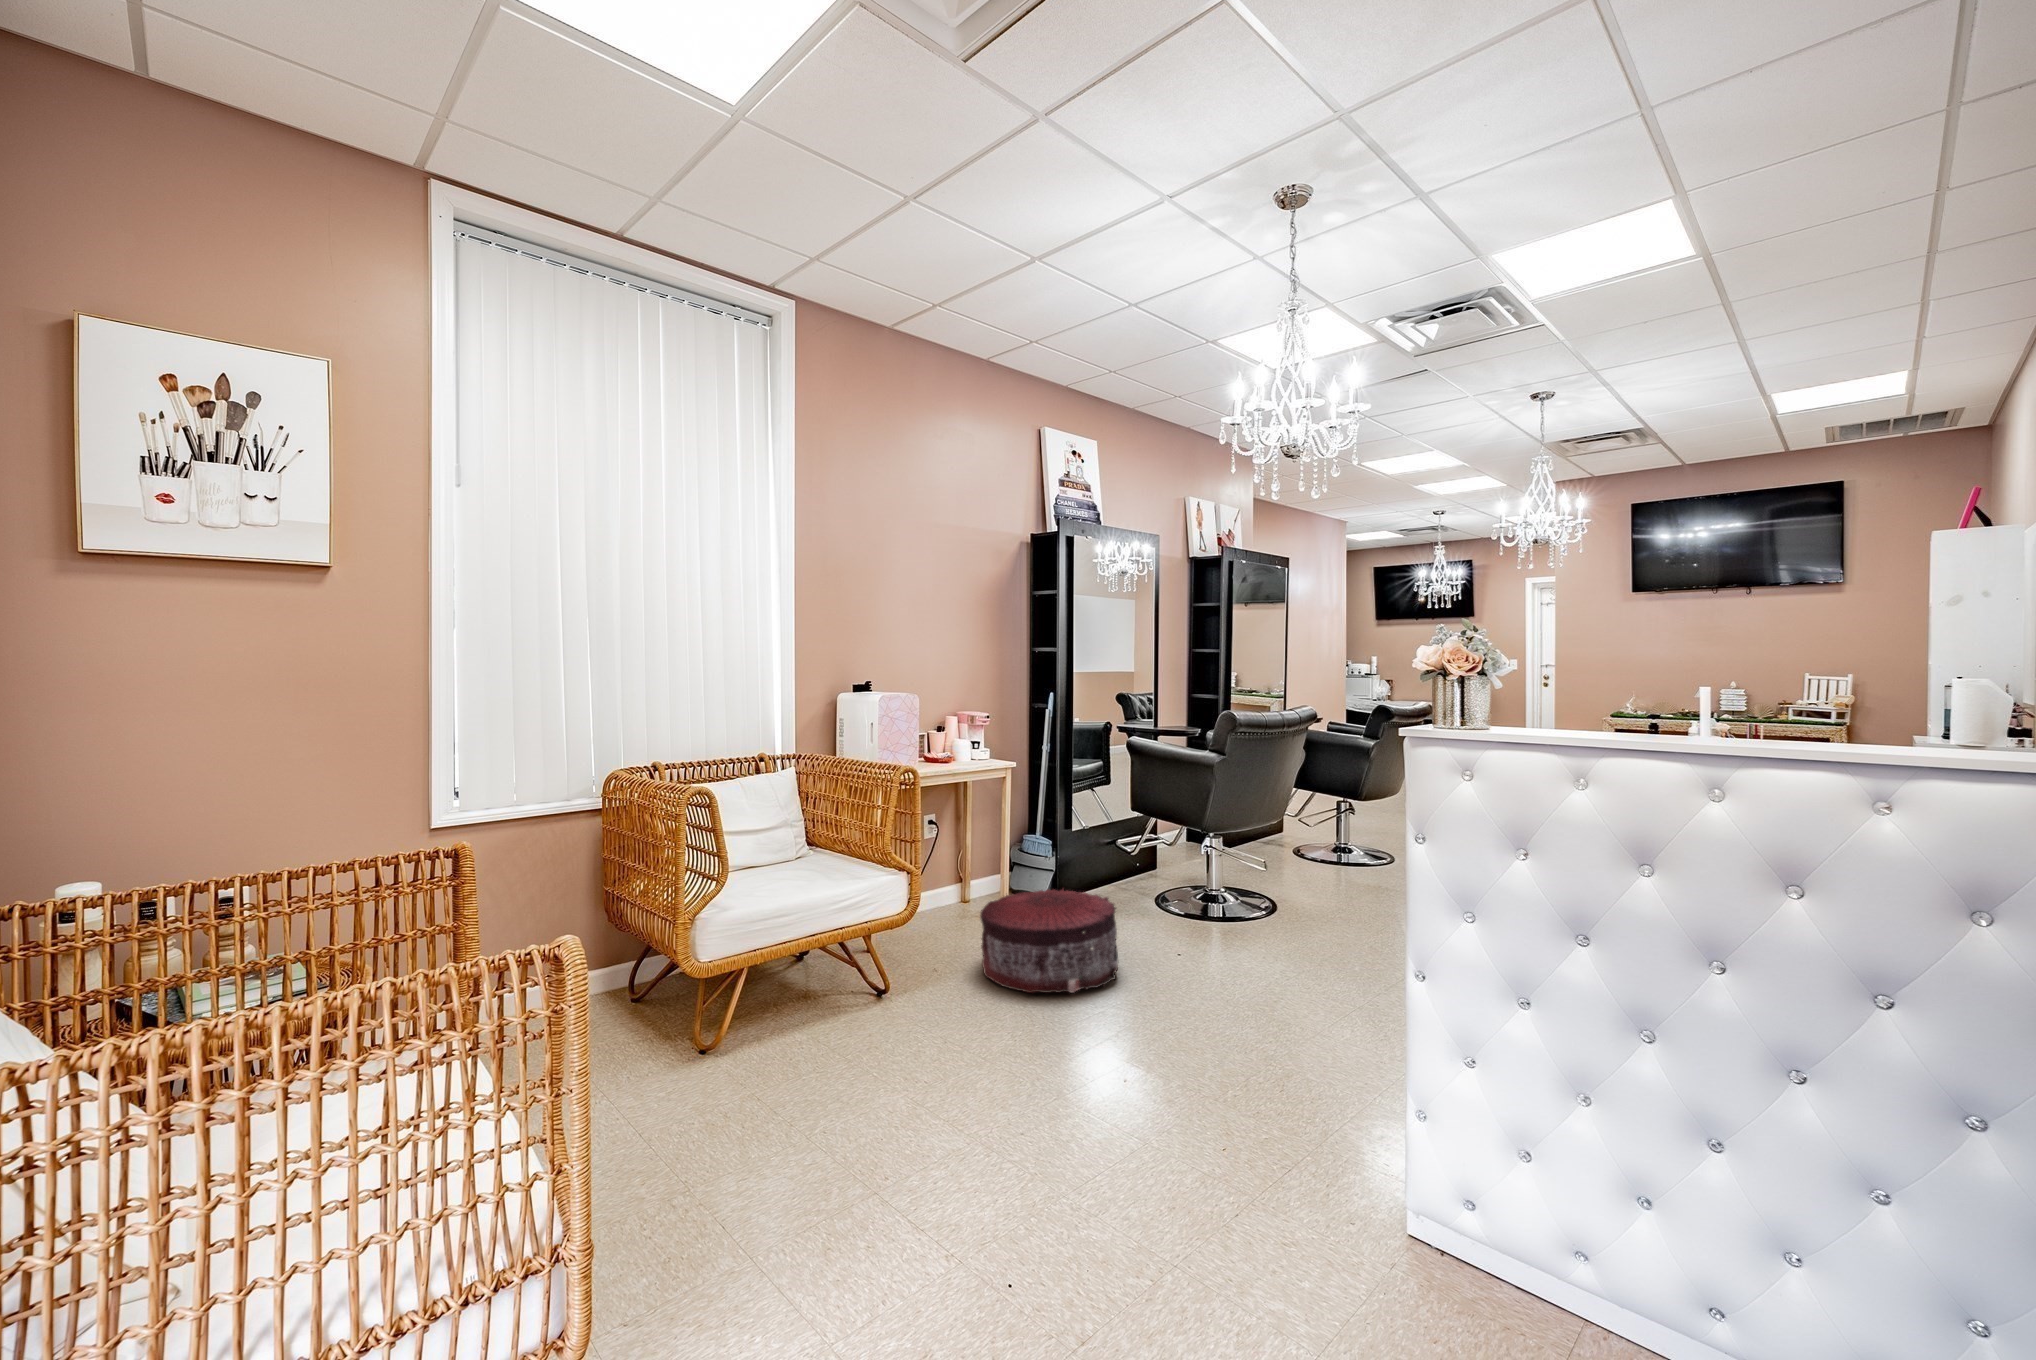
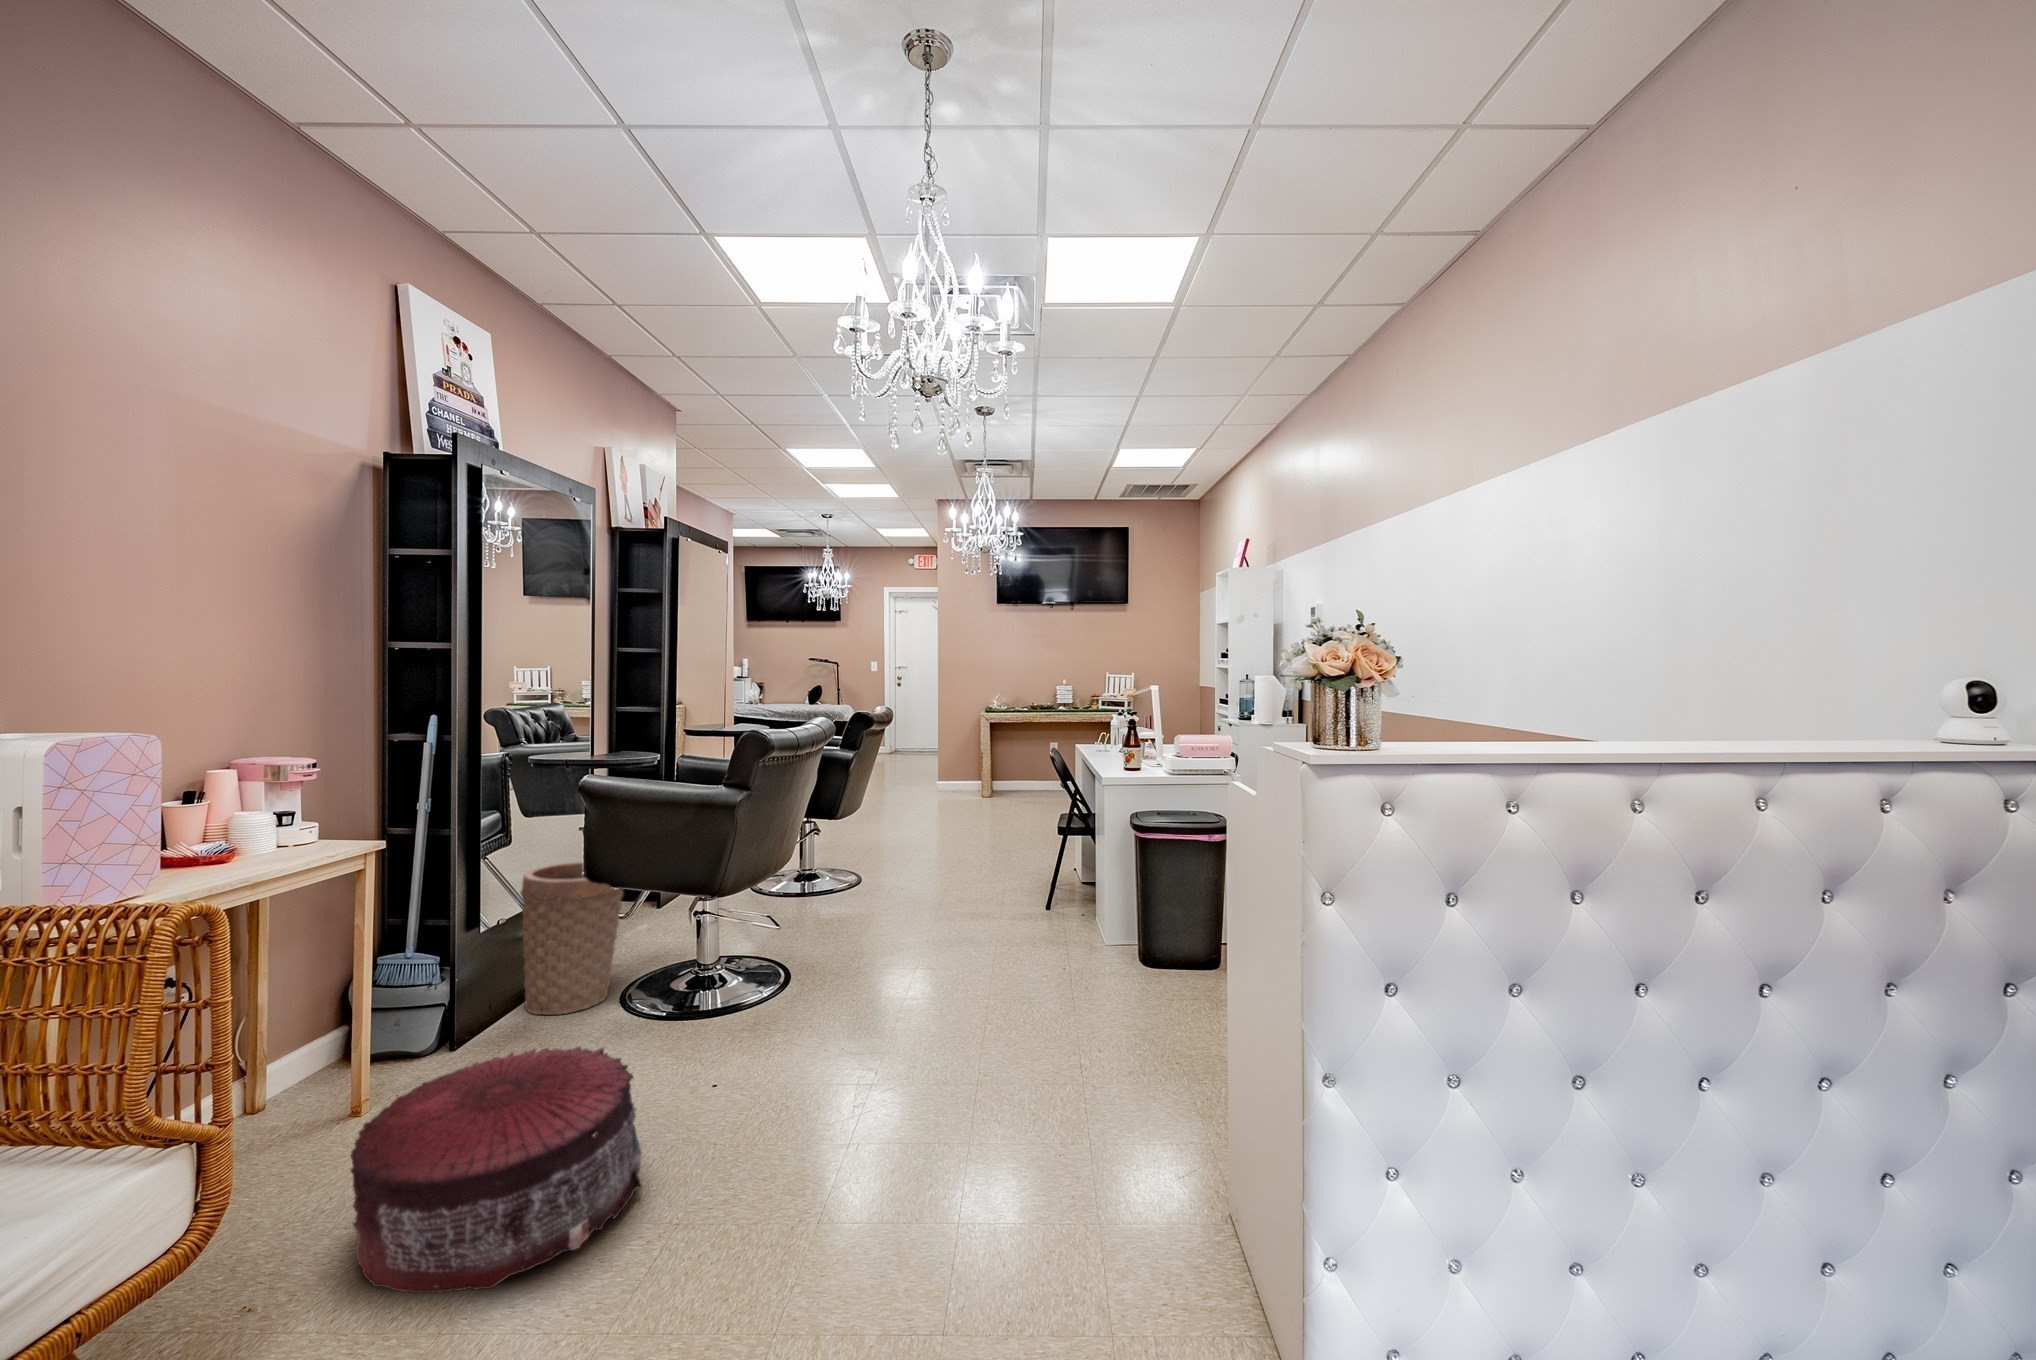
basket: none [1100,799,1165,898] -> present [521,861,623,1015]

